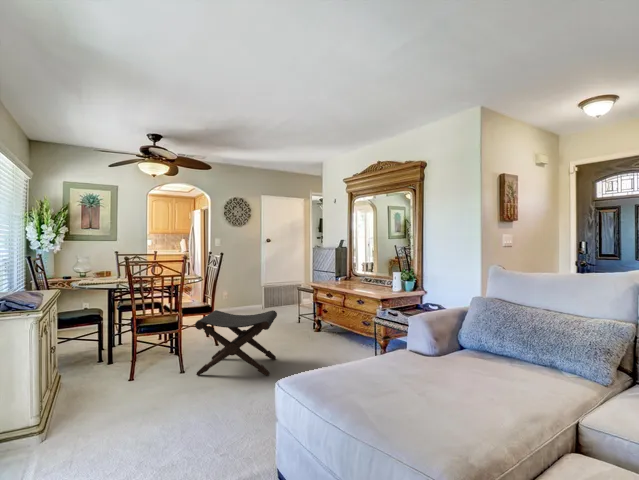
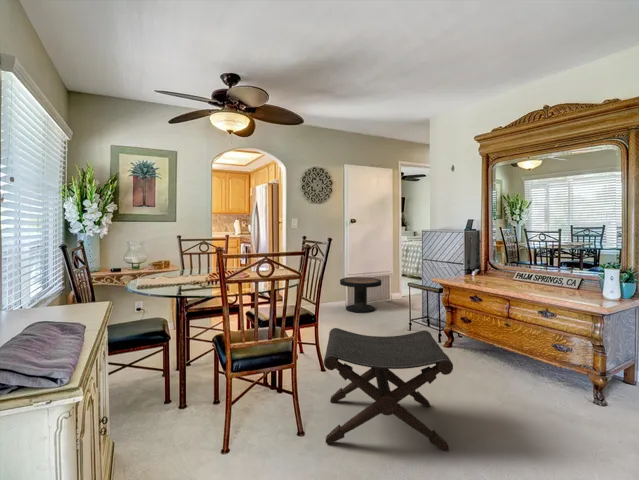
side table: none [256,286,289,313] -> present [340,277,381,313]

